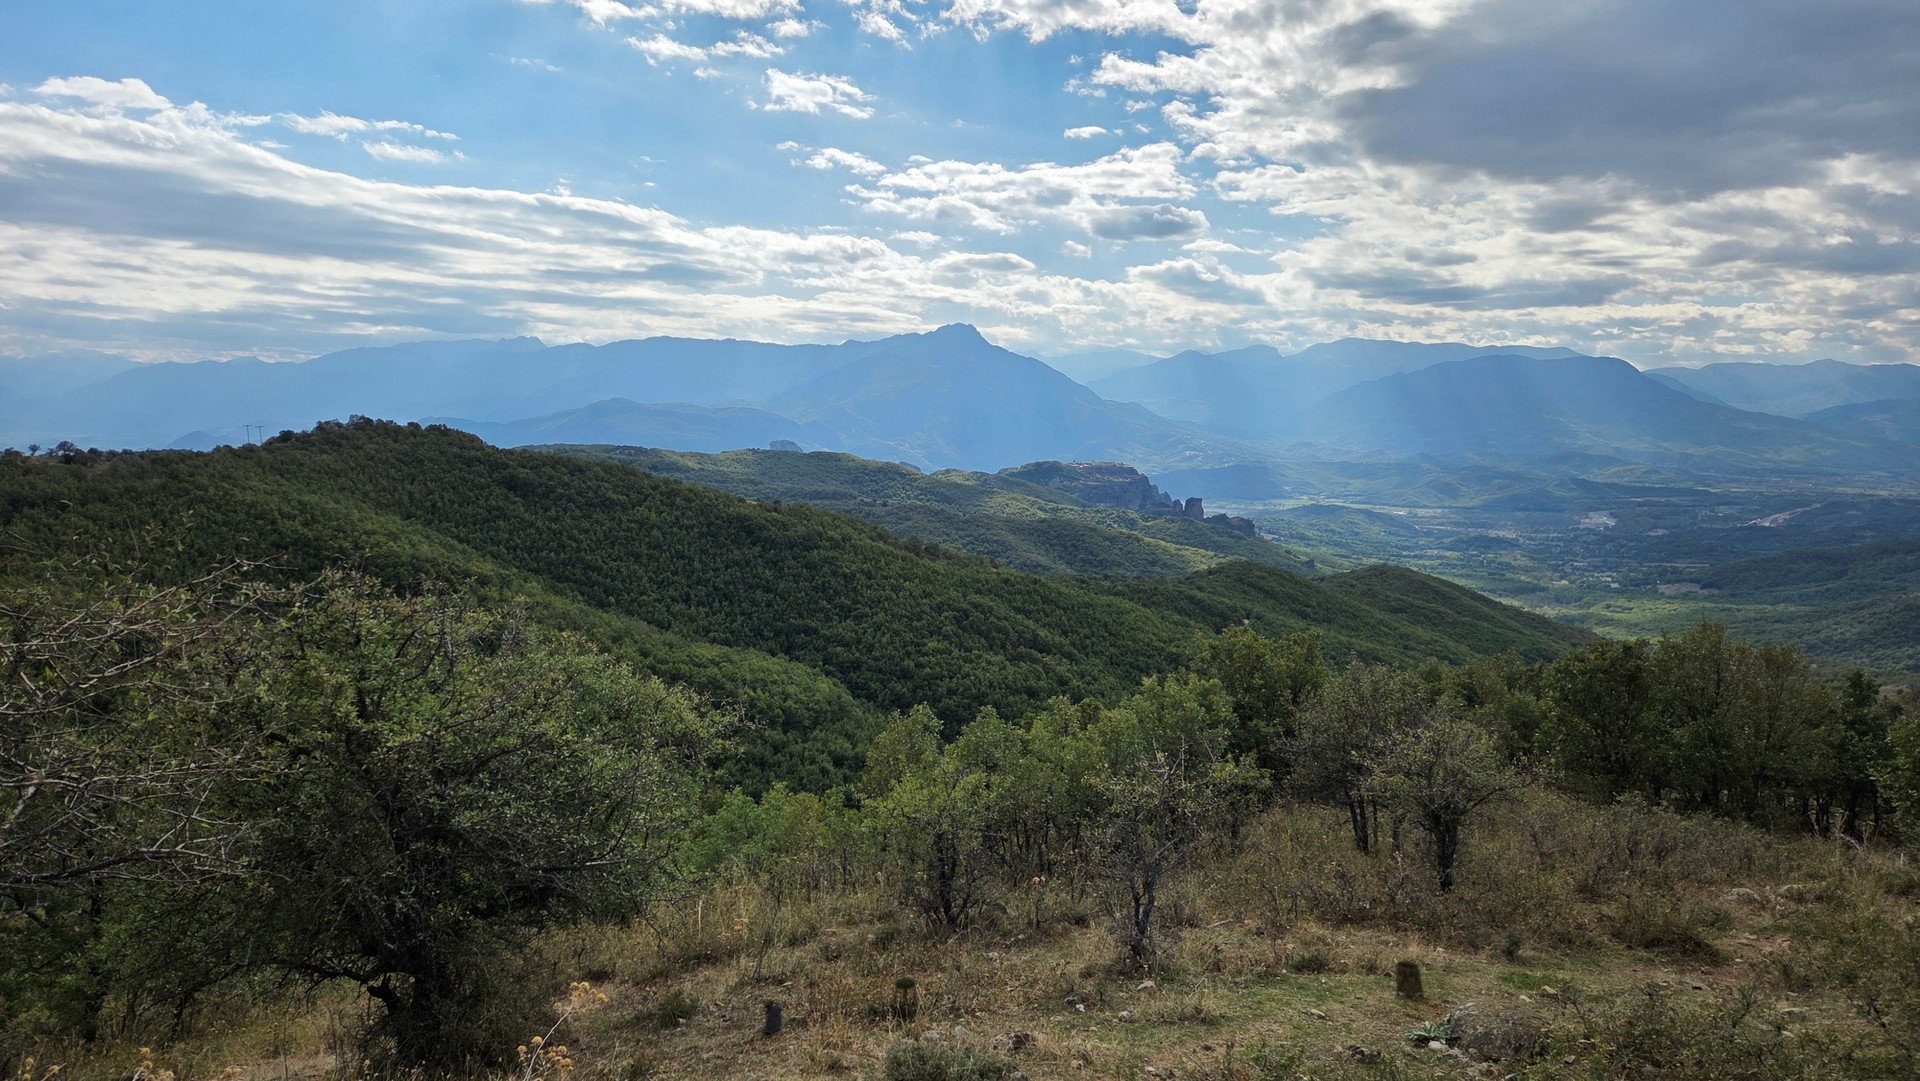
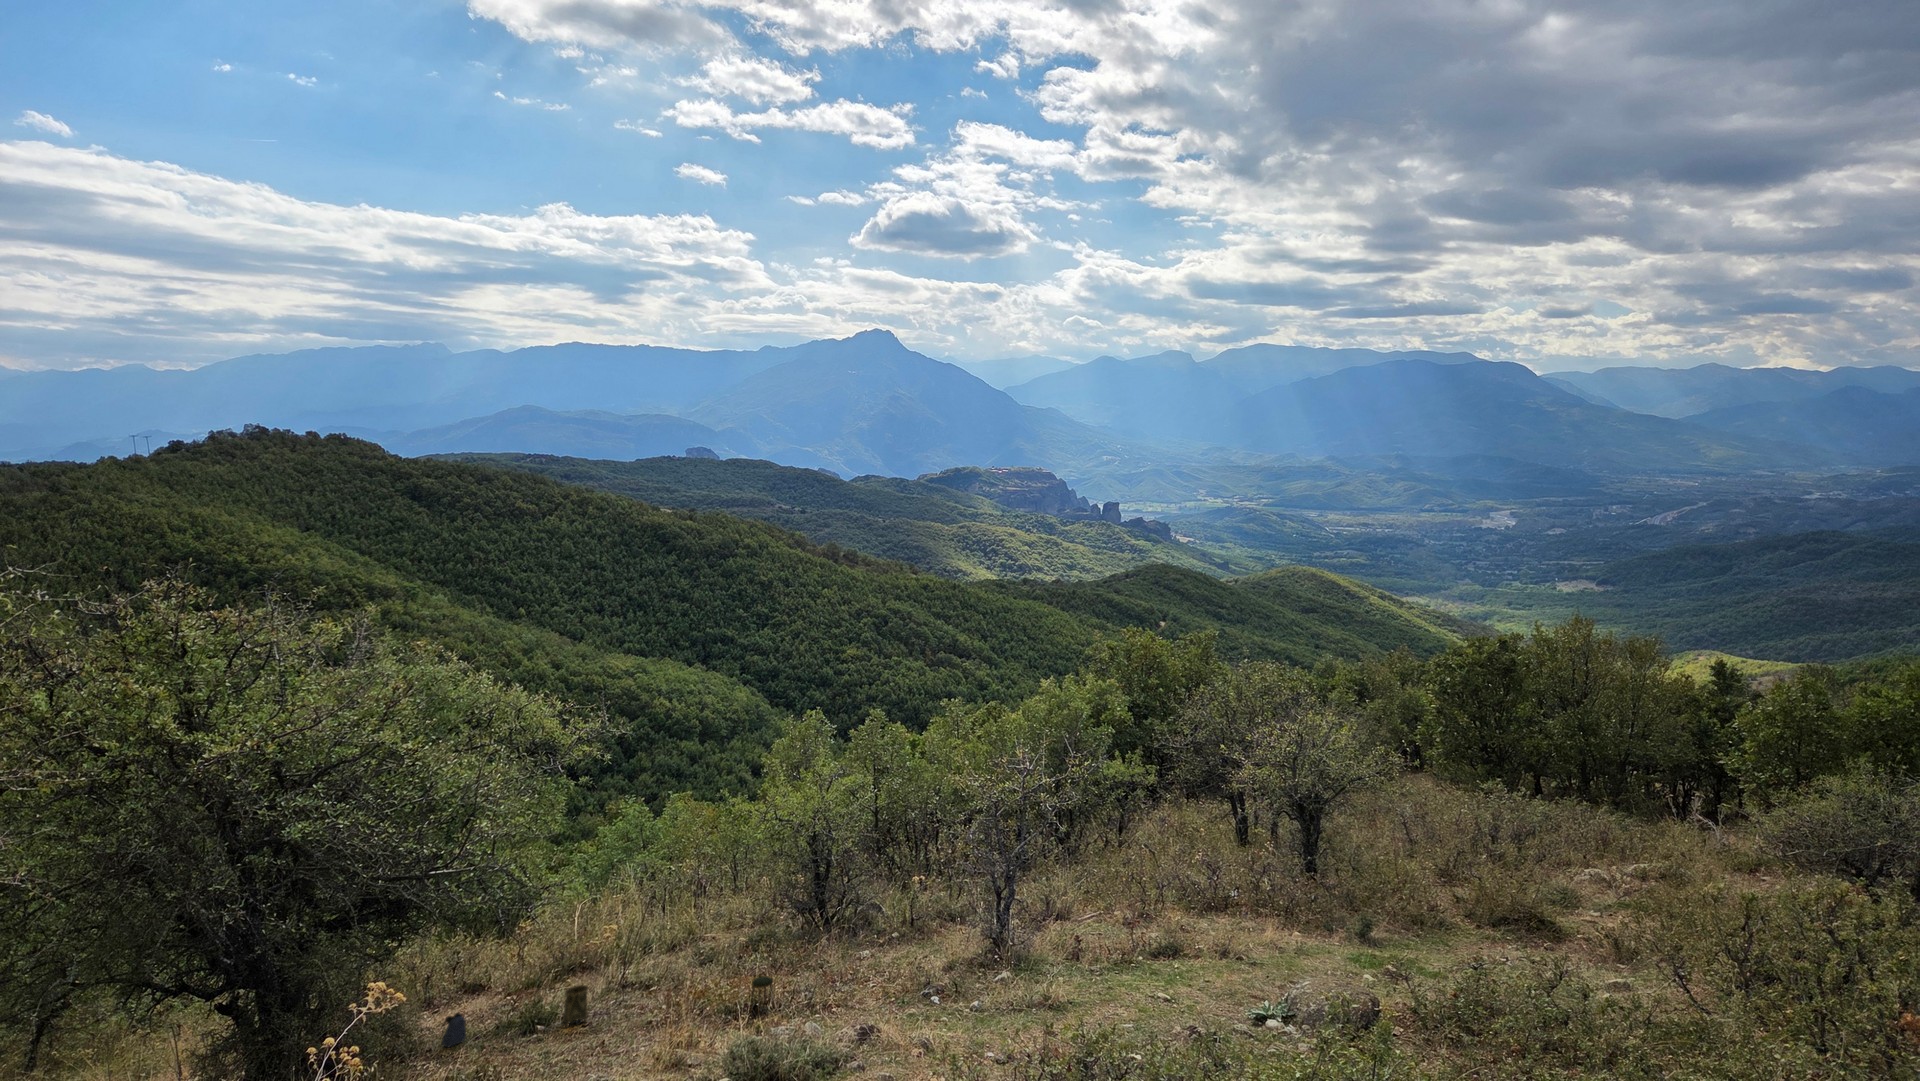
basket: present [1396,961,1424,1000] -> present [563,985,588,1028]
backpack: present [763,1001,783,1034] -> present [442,1013,466,1047]

